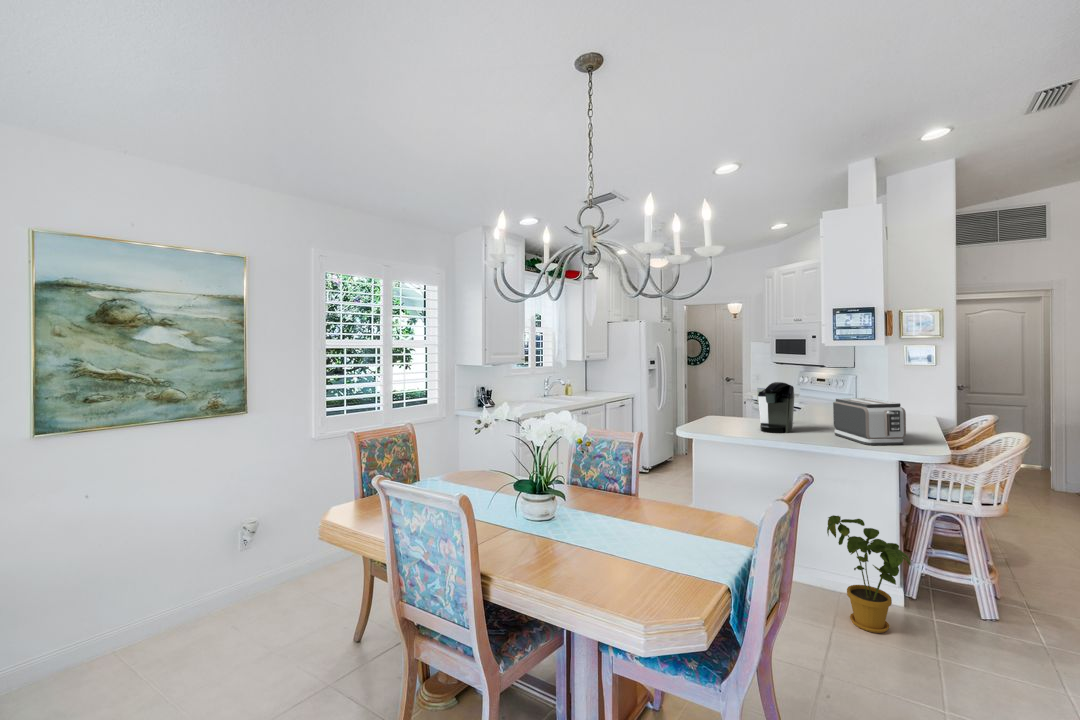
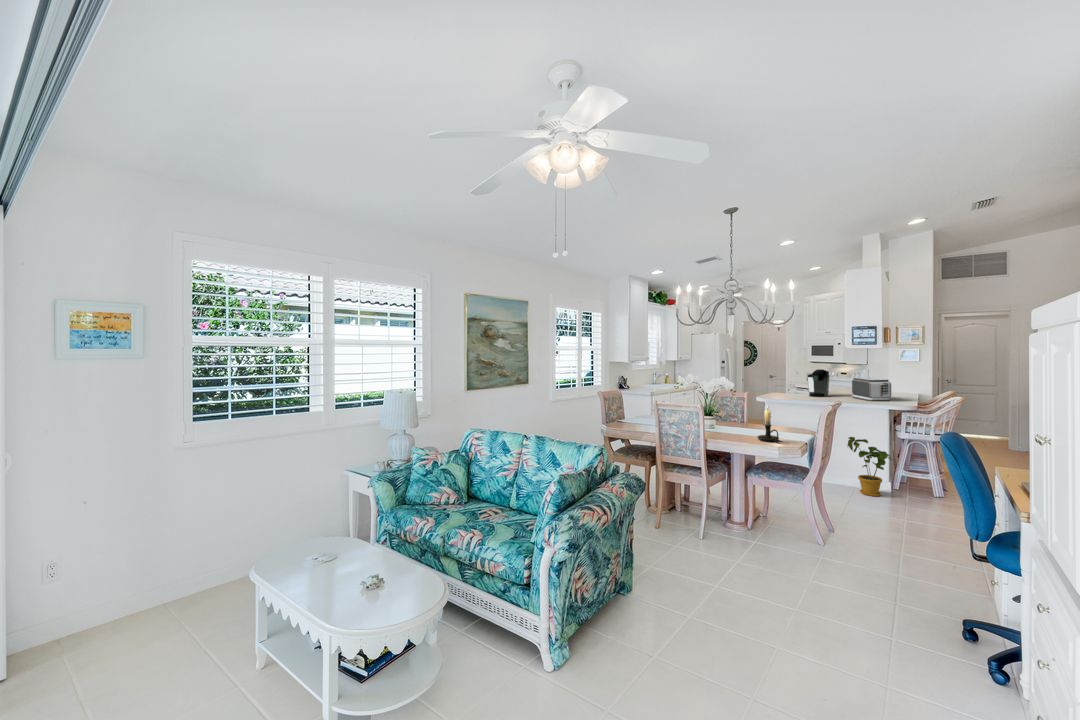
candle holder: none [617,482,667,586] -> present [757,405,779,442]

